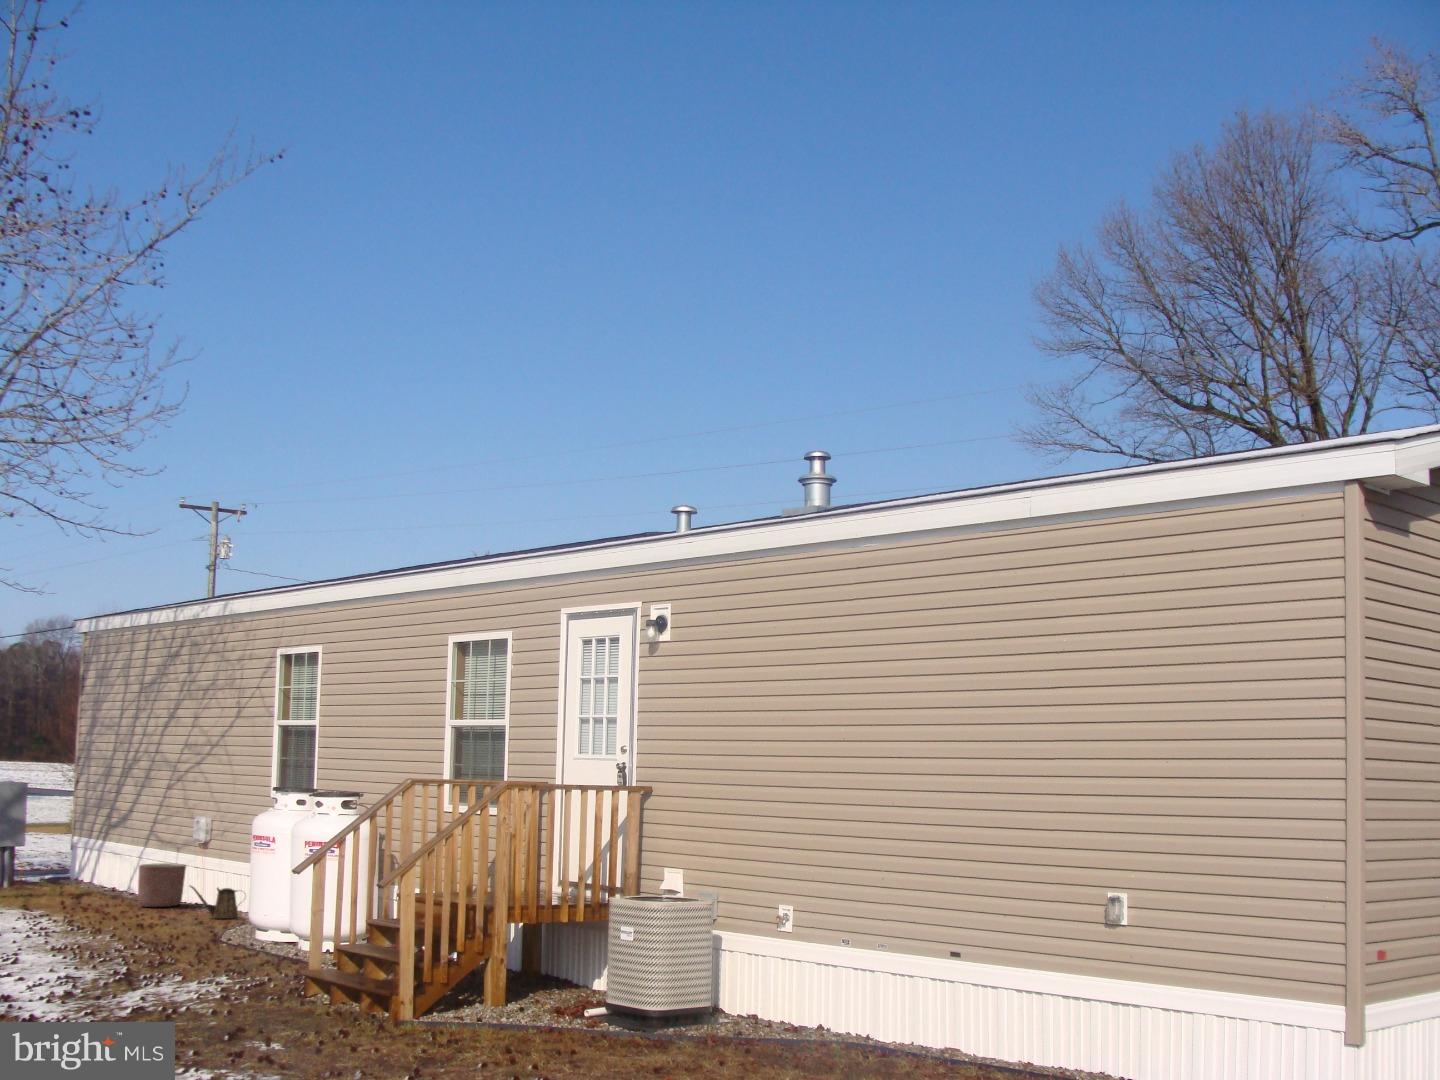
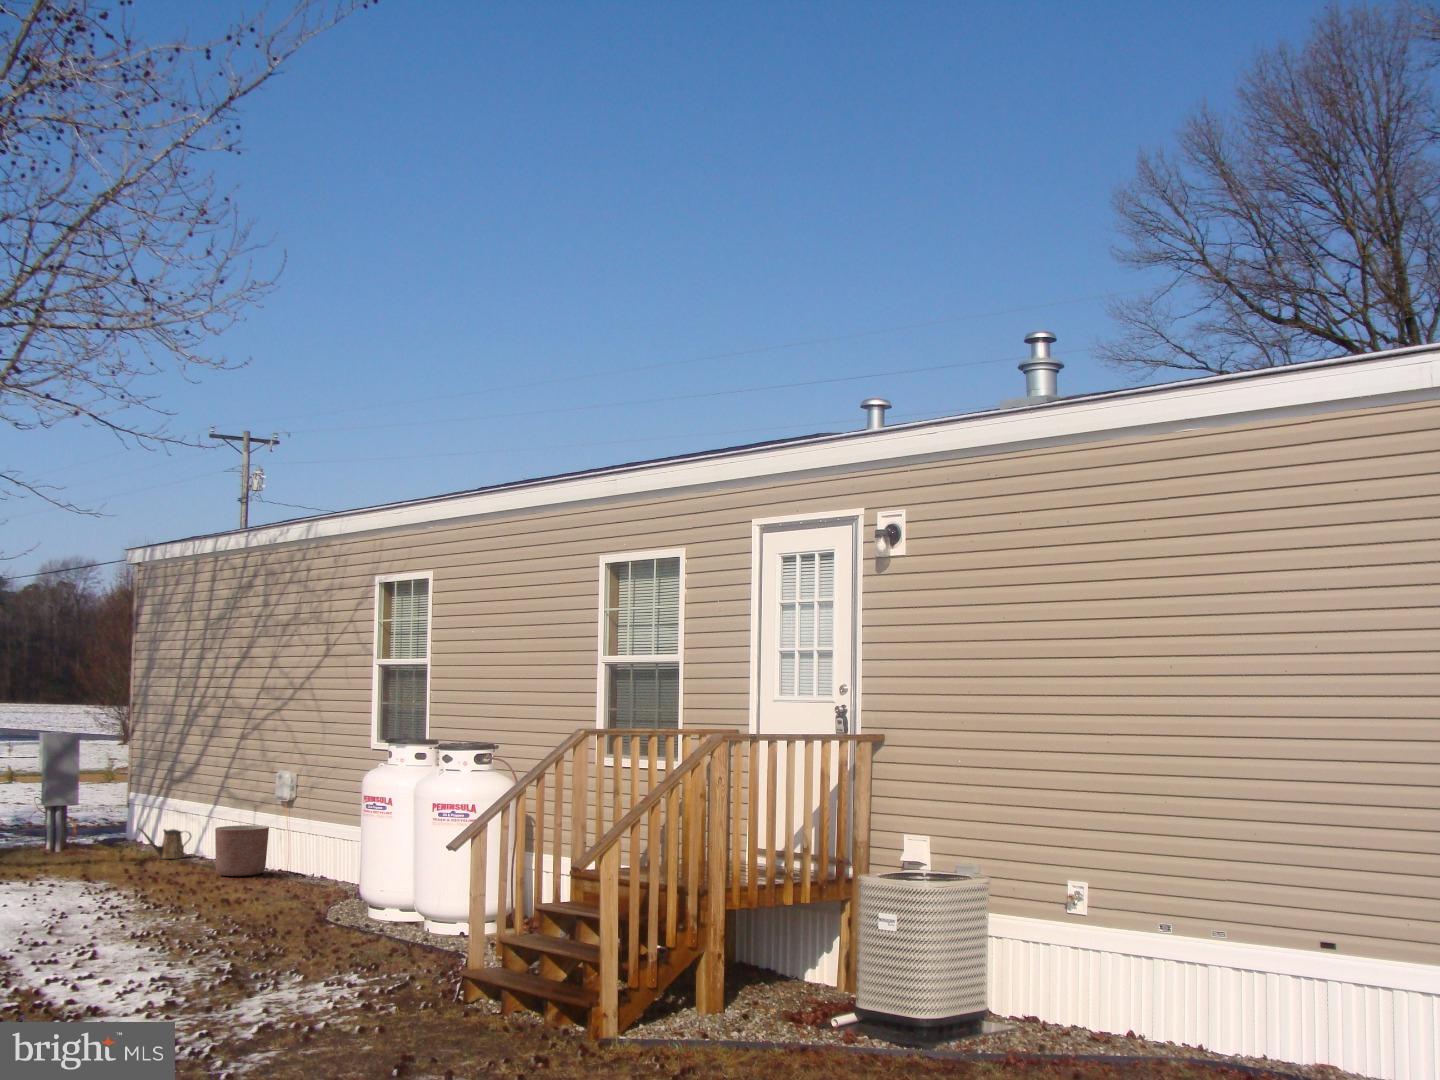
watering can: present [190,886,238,919] -> present [139,828,191,859]

